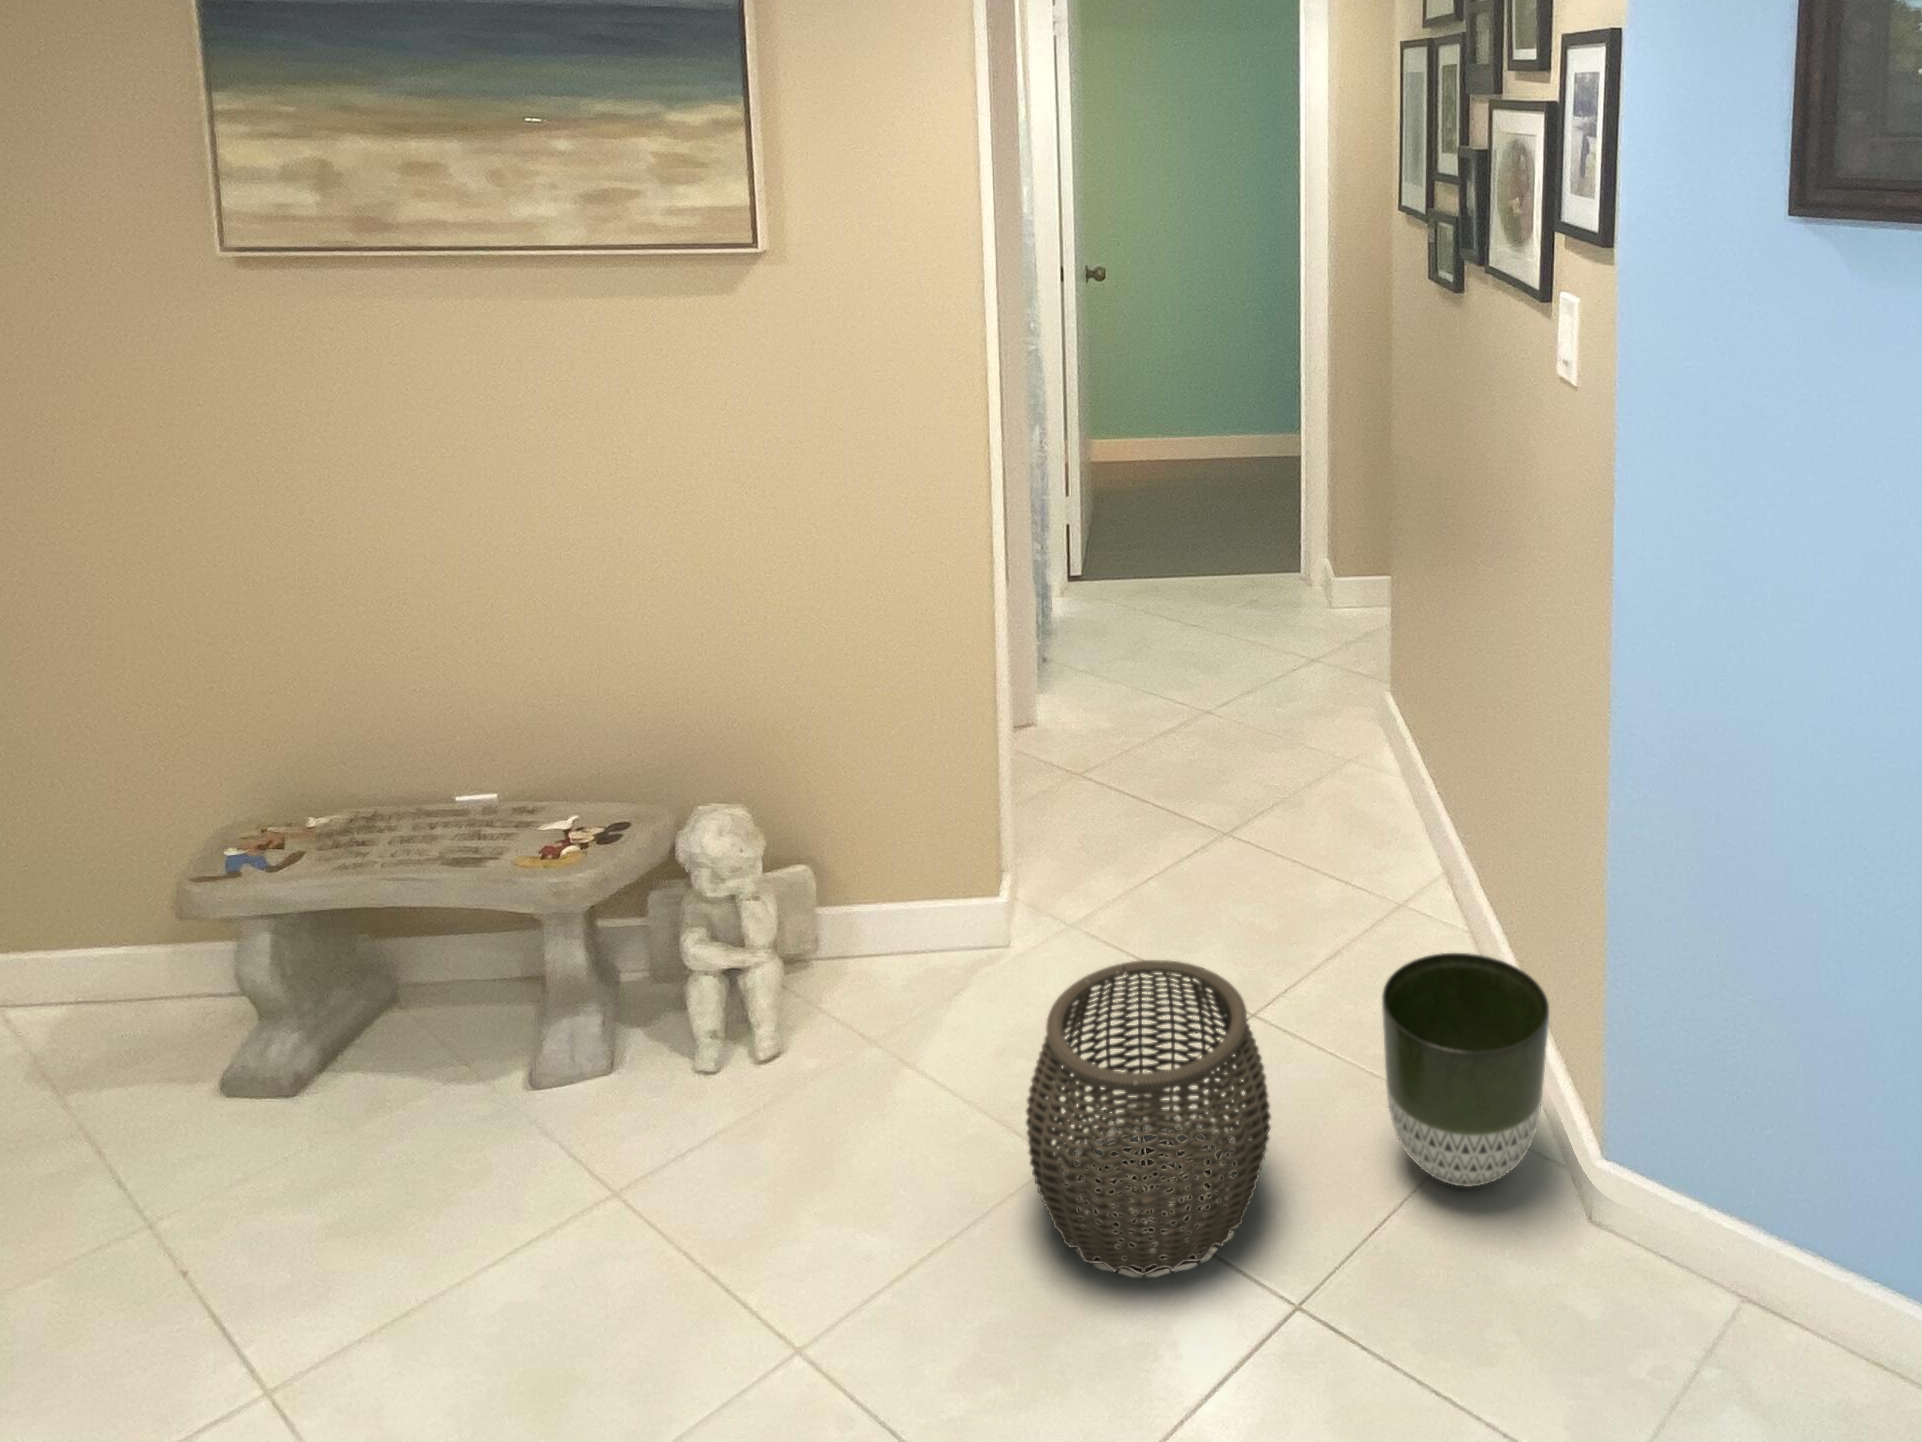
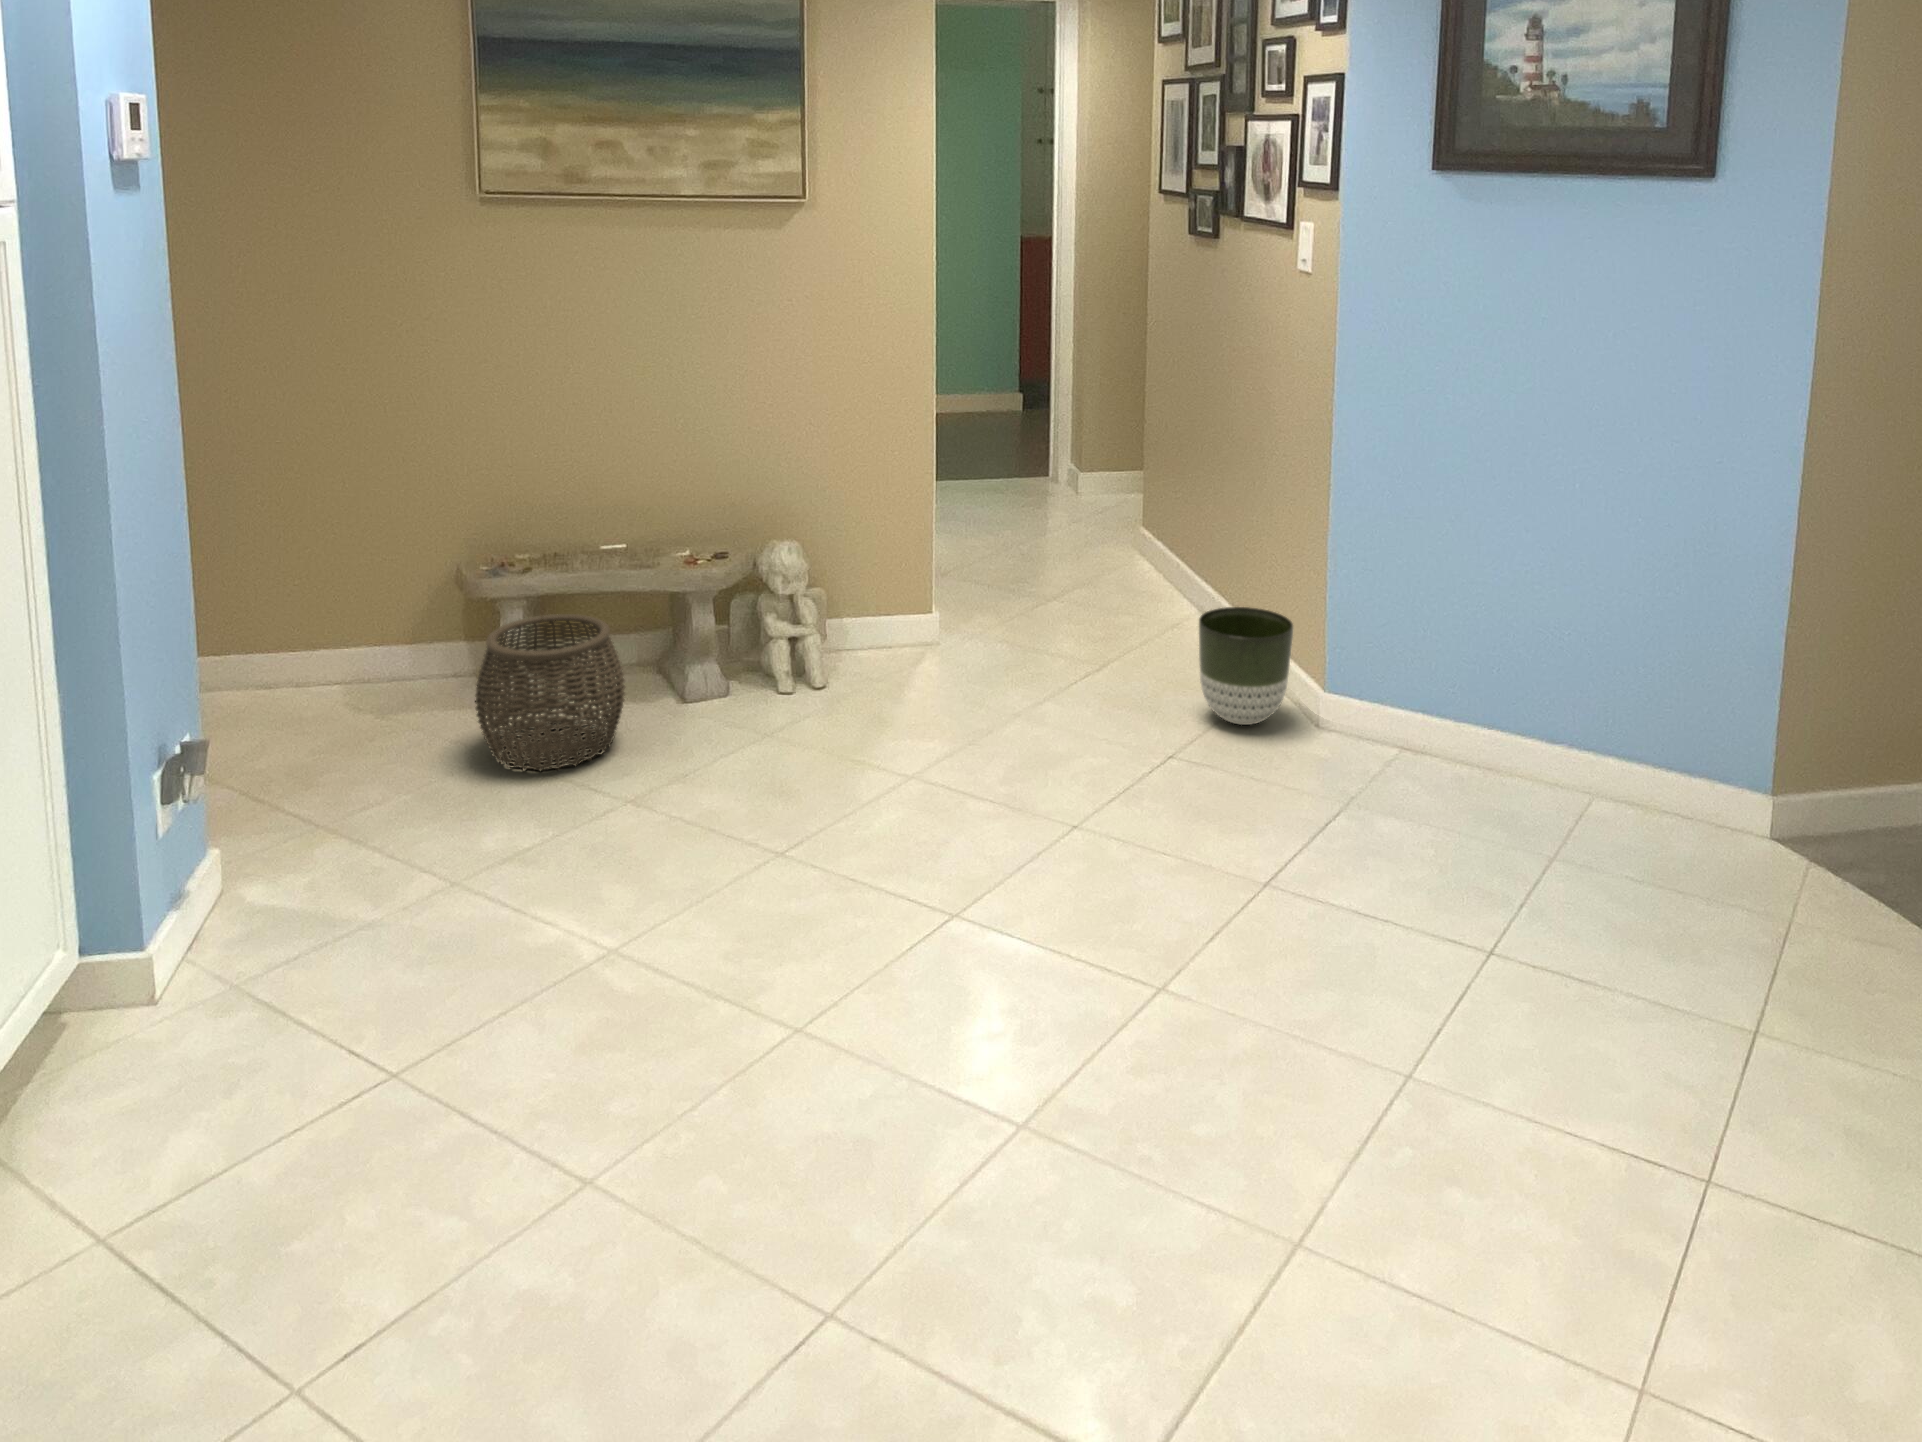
woven basket: present [1026,960,1271,1275] -> present [475,614,625,771]

